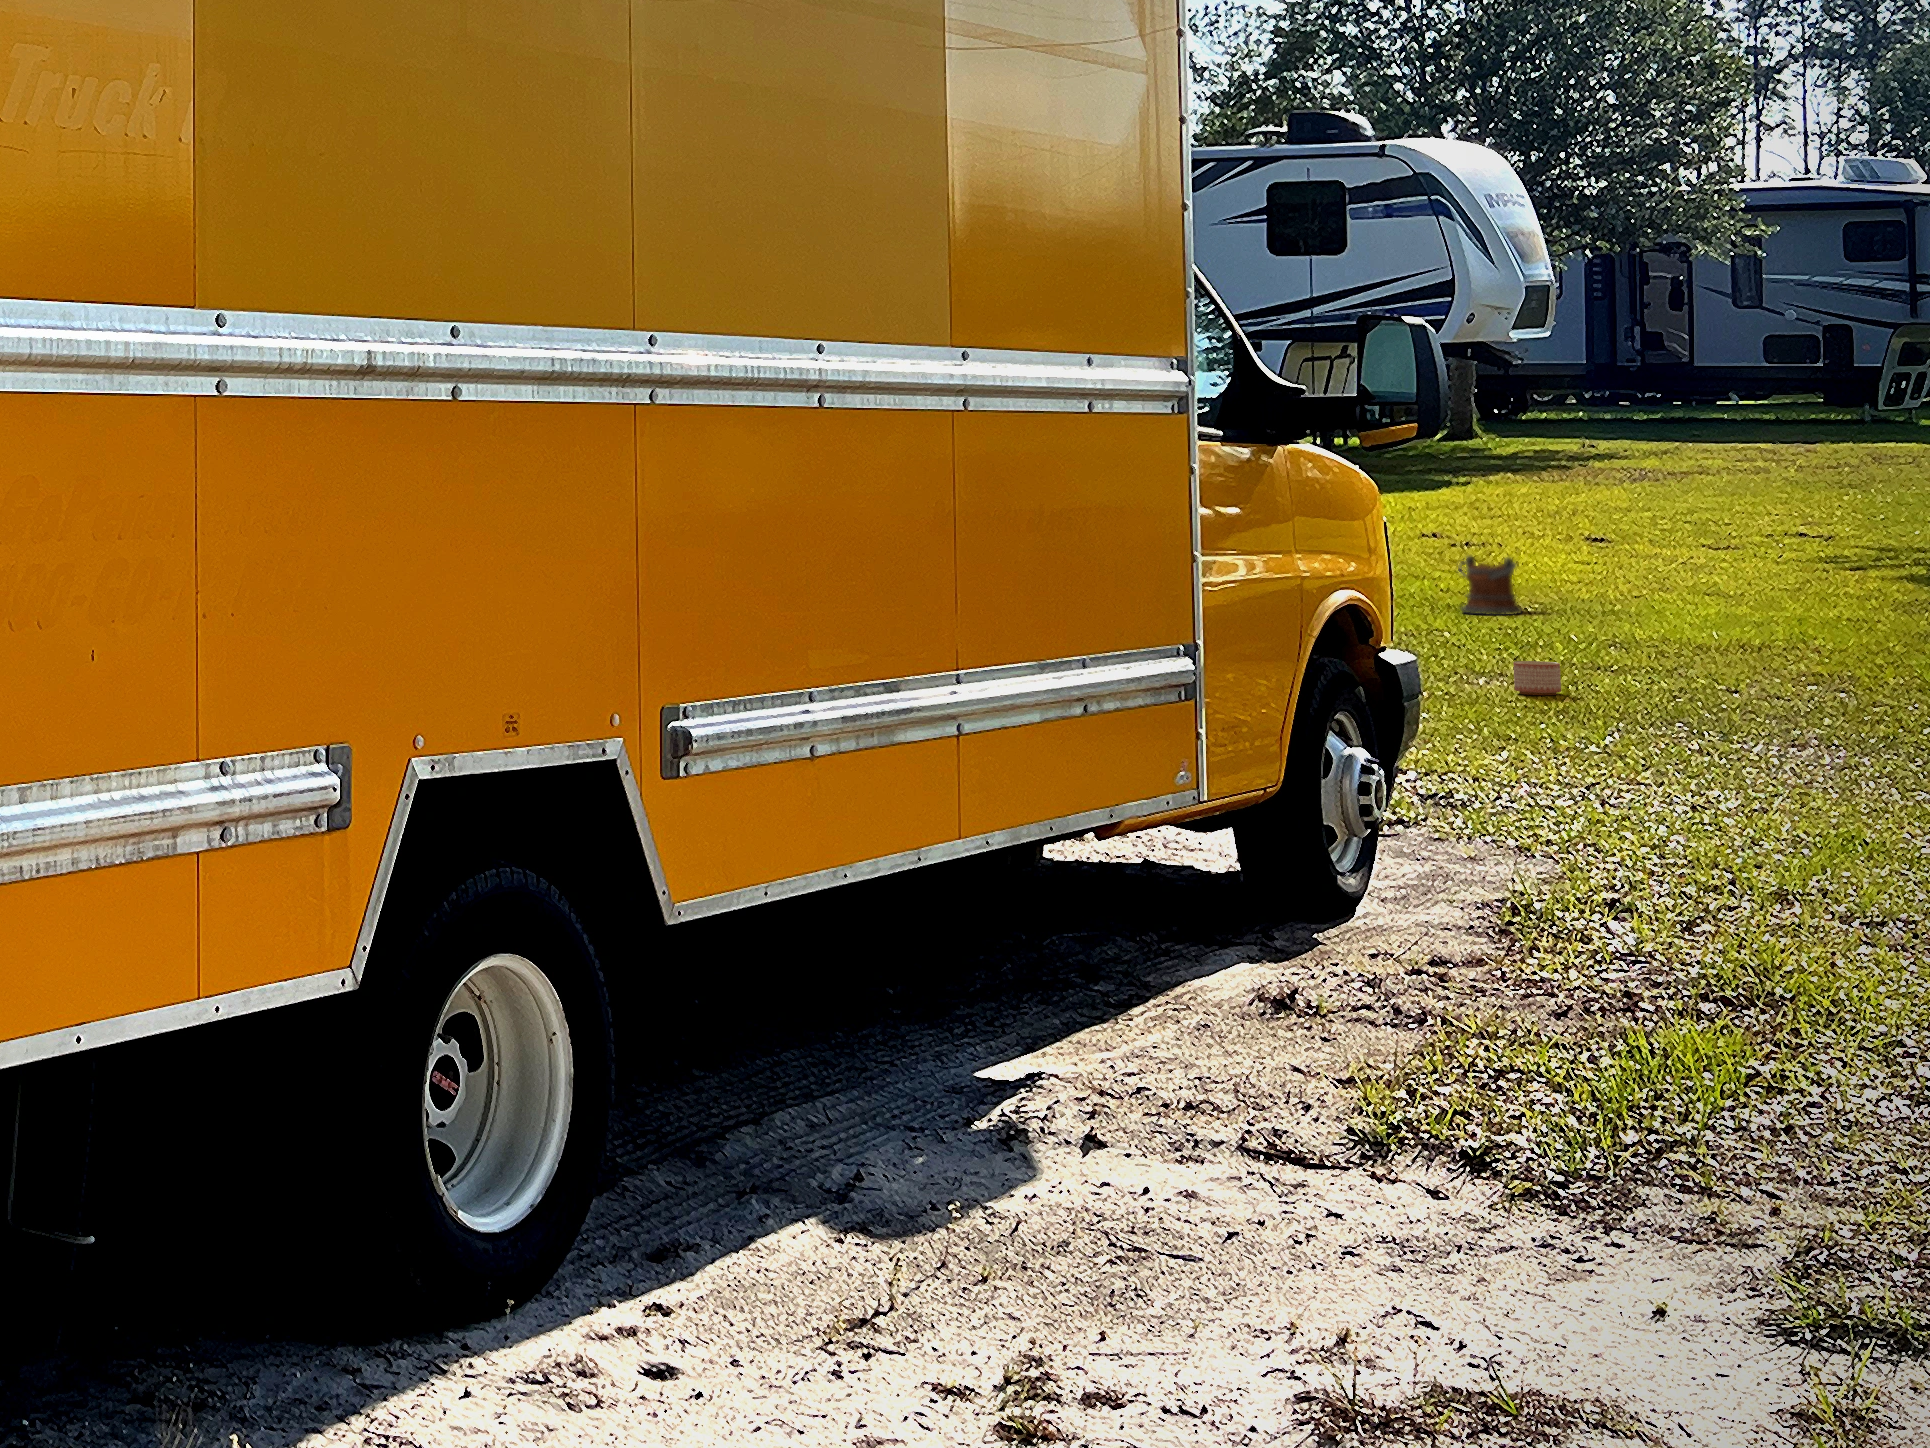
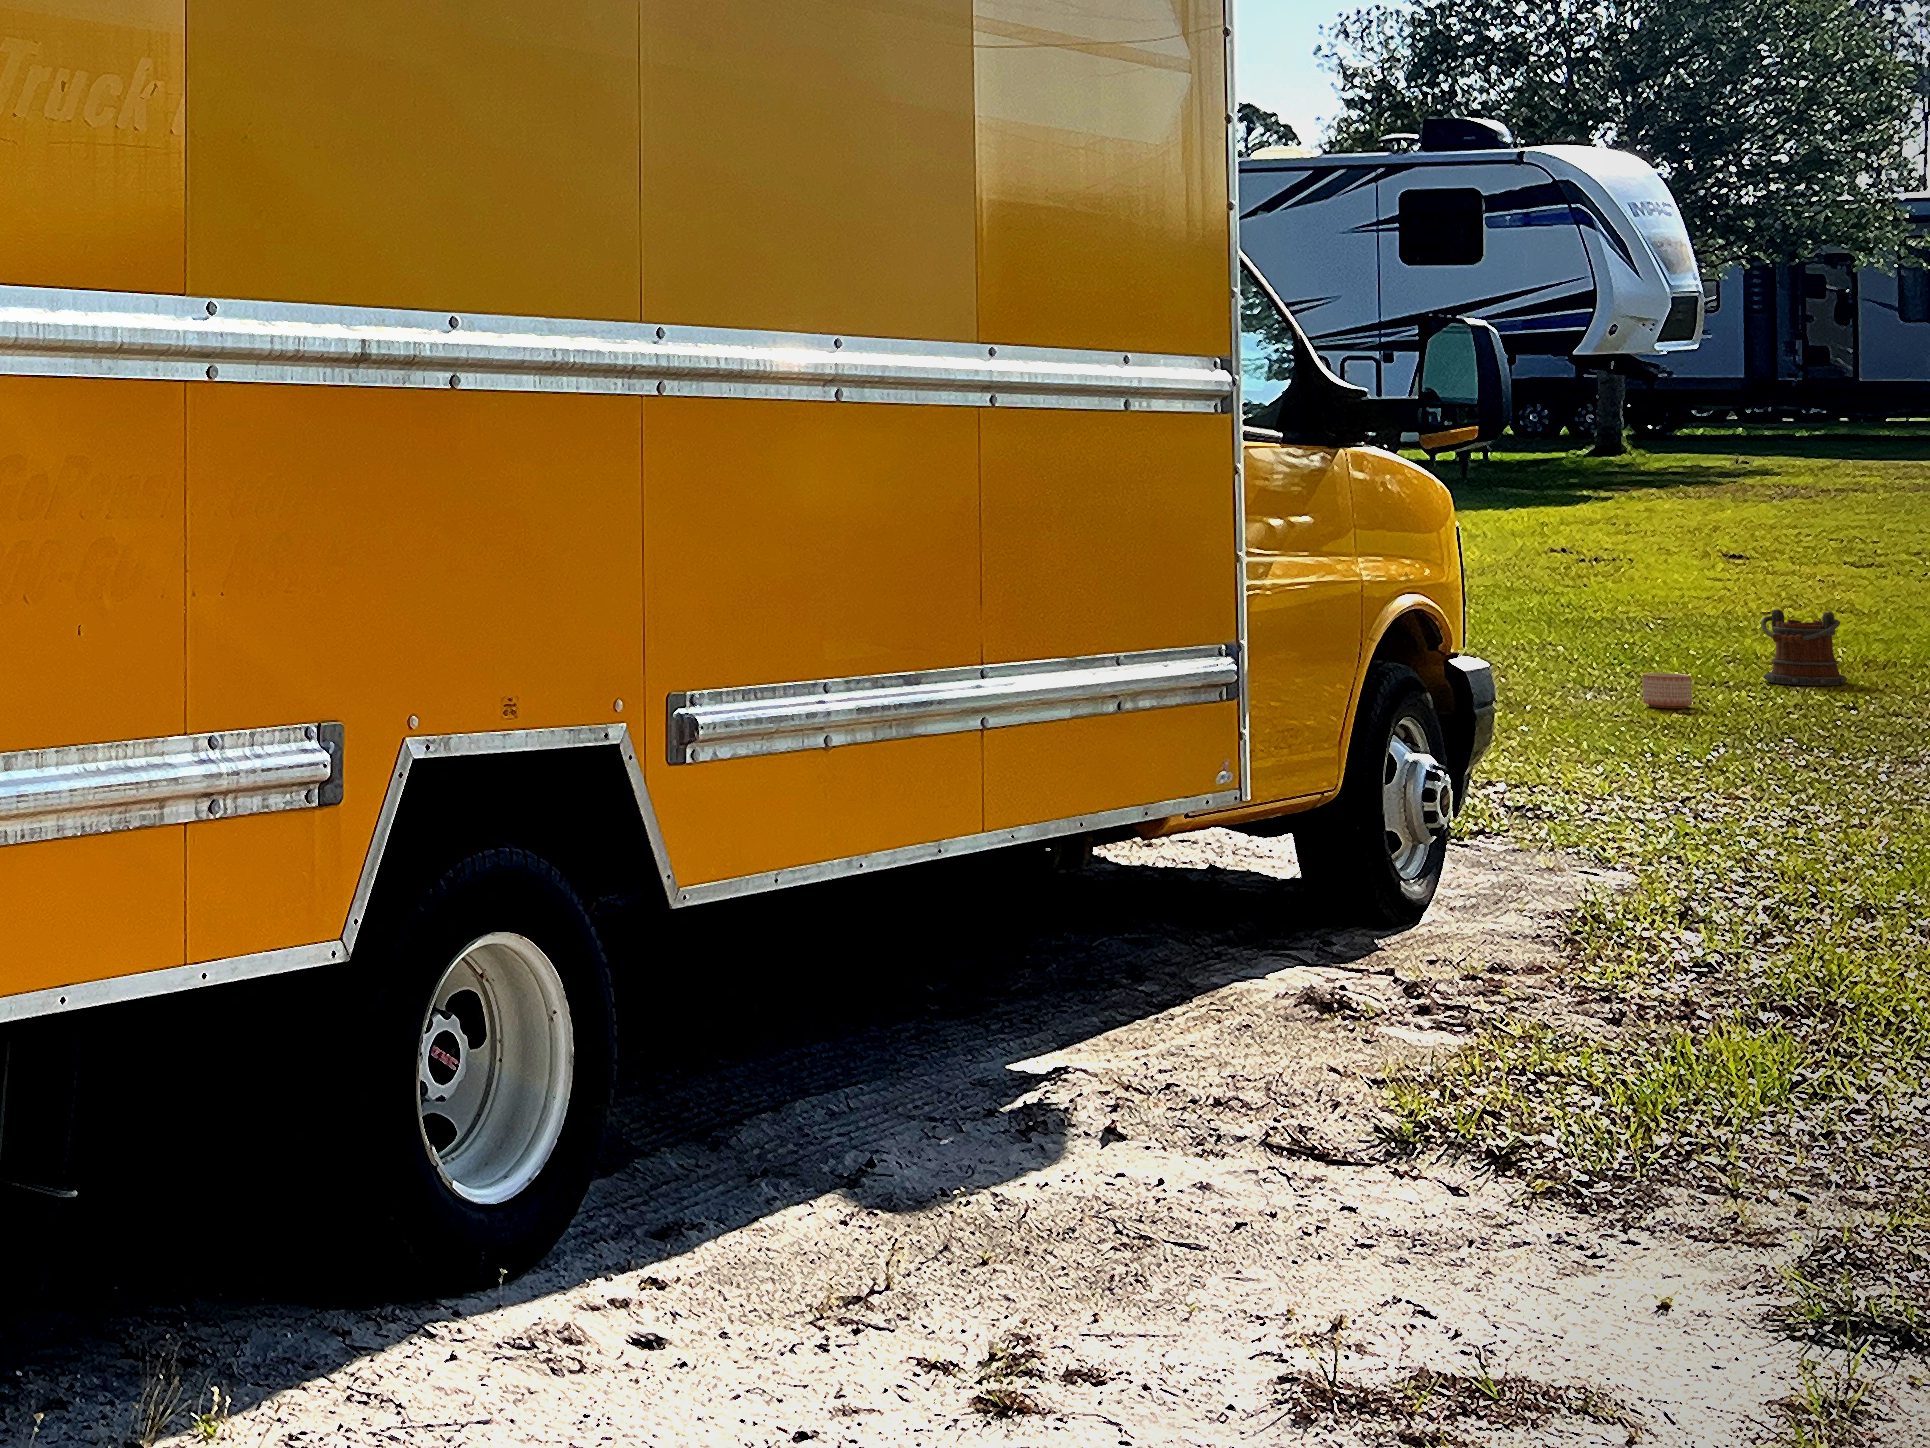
bucket: present [1459,556,1522,615] -> present [1761,610,1847,686]

